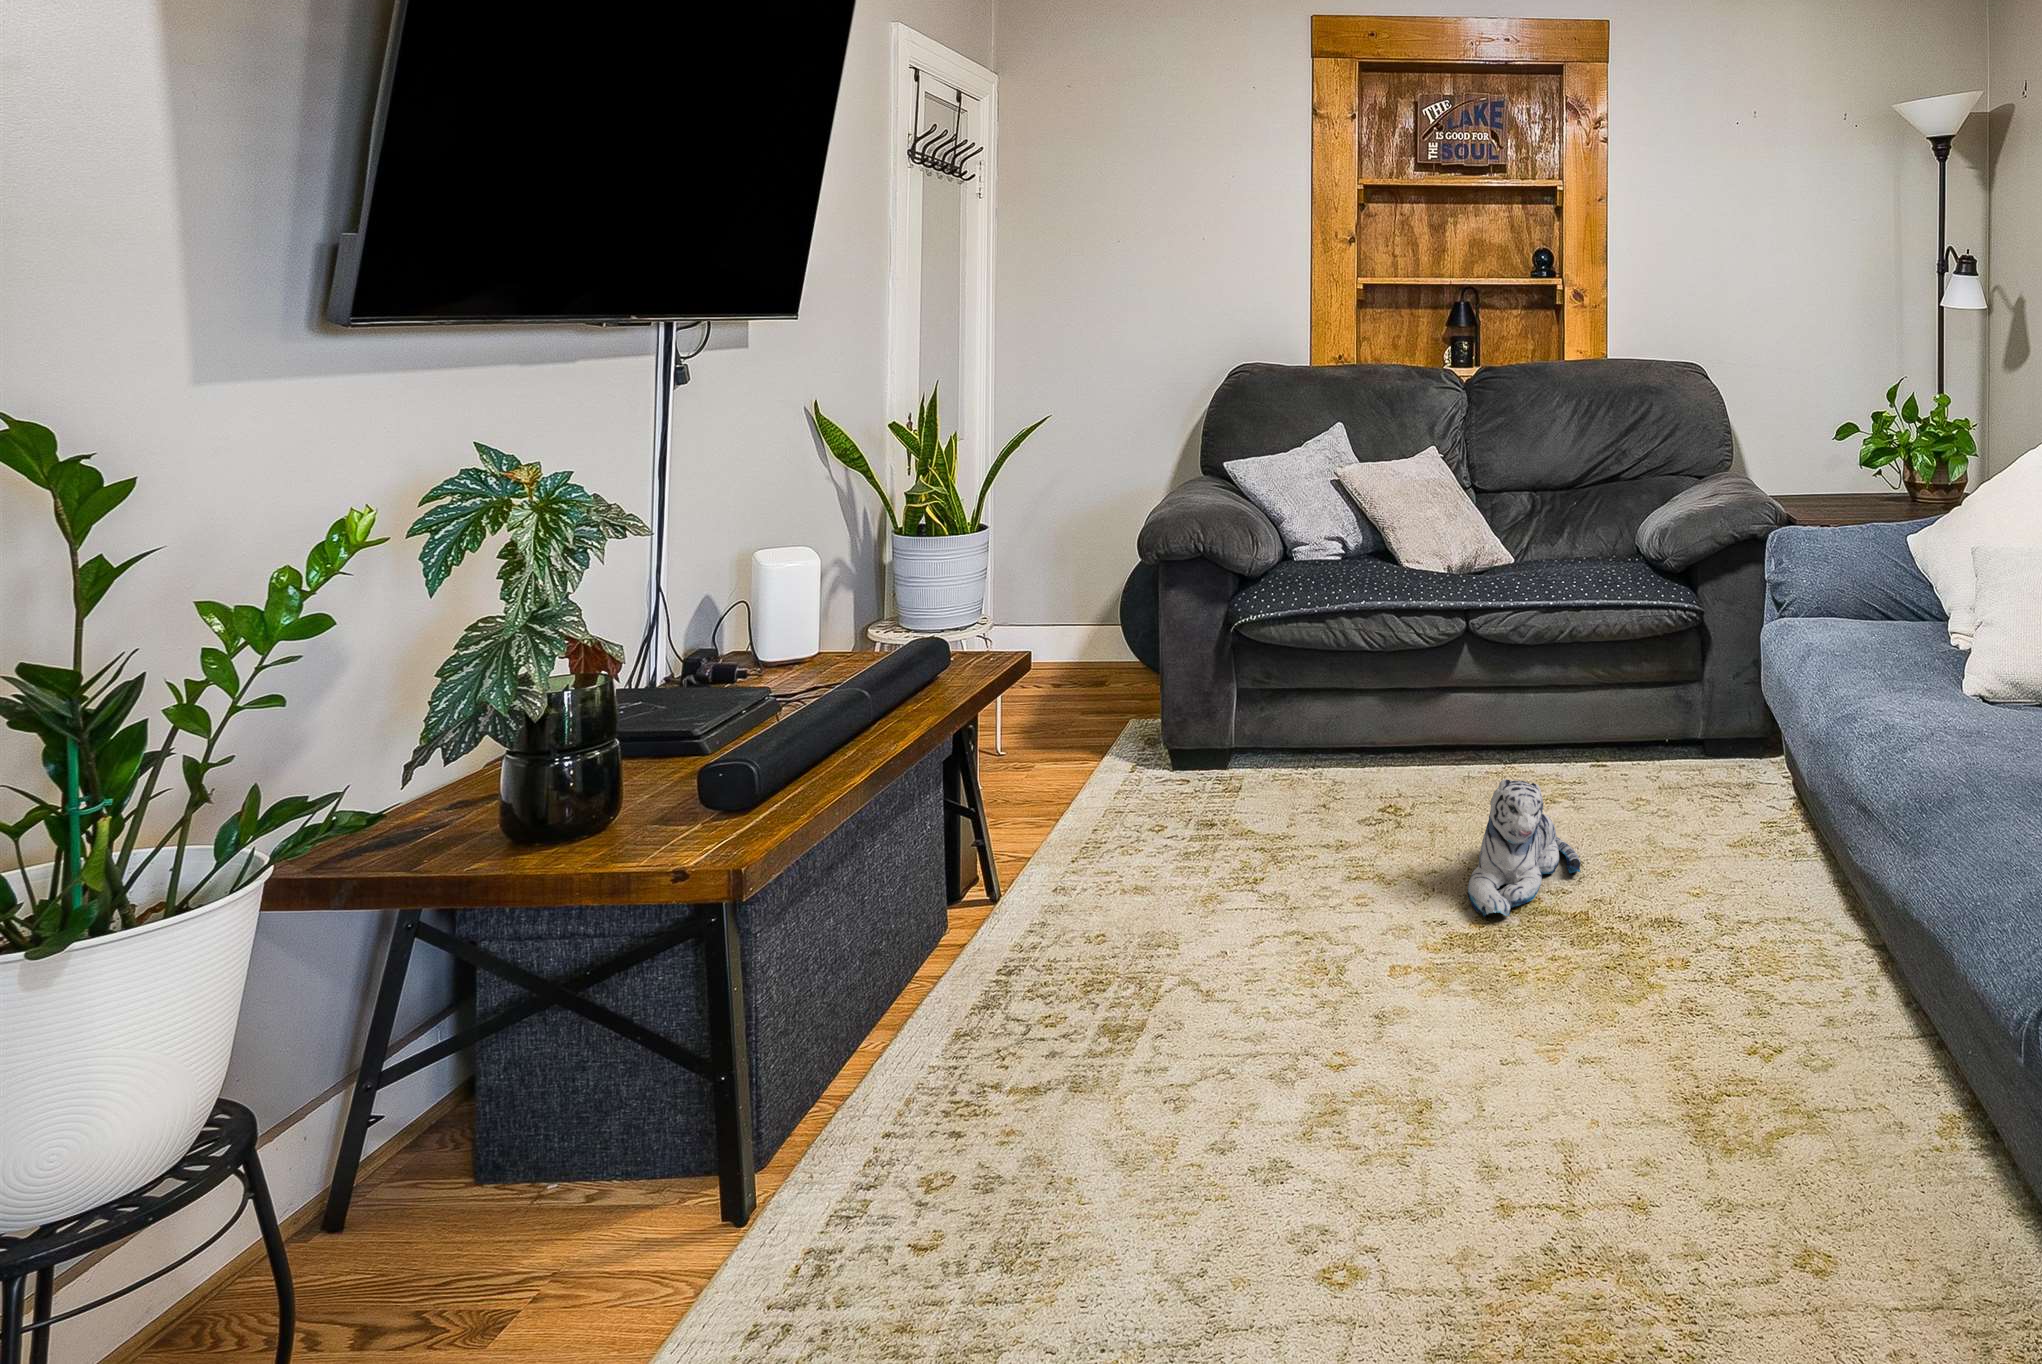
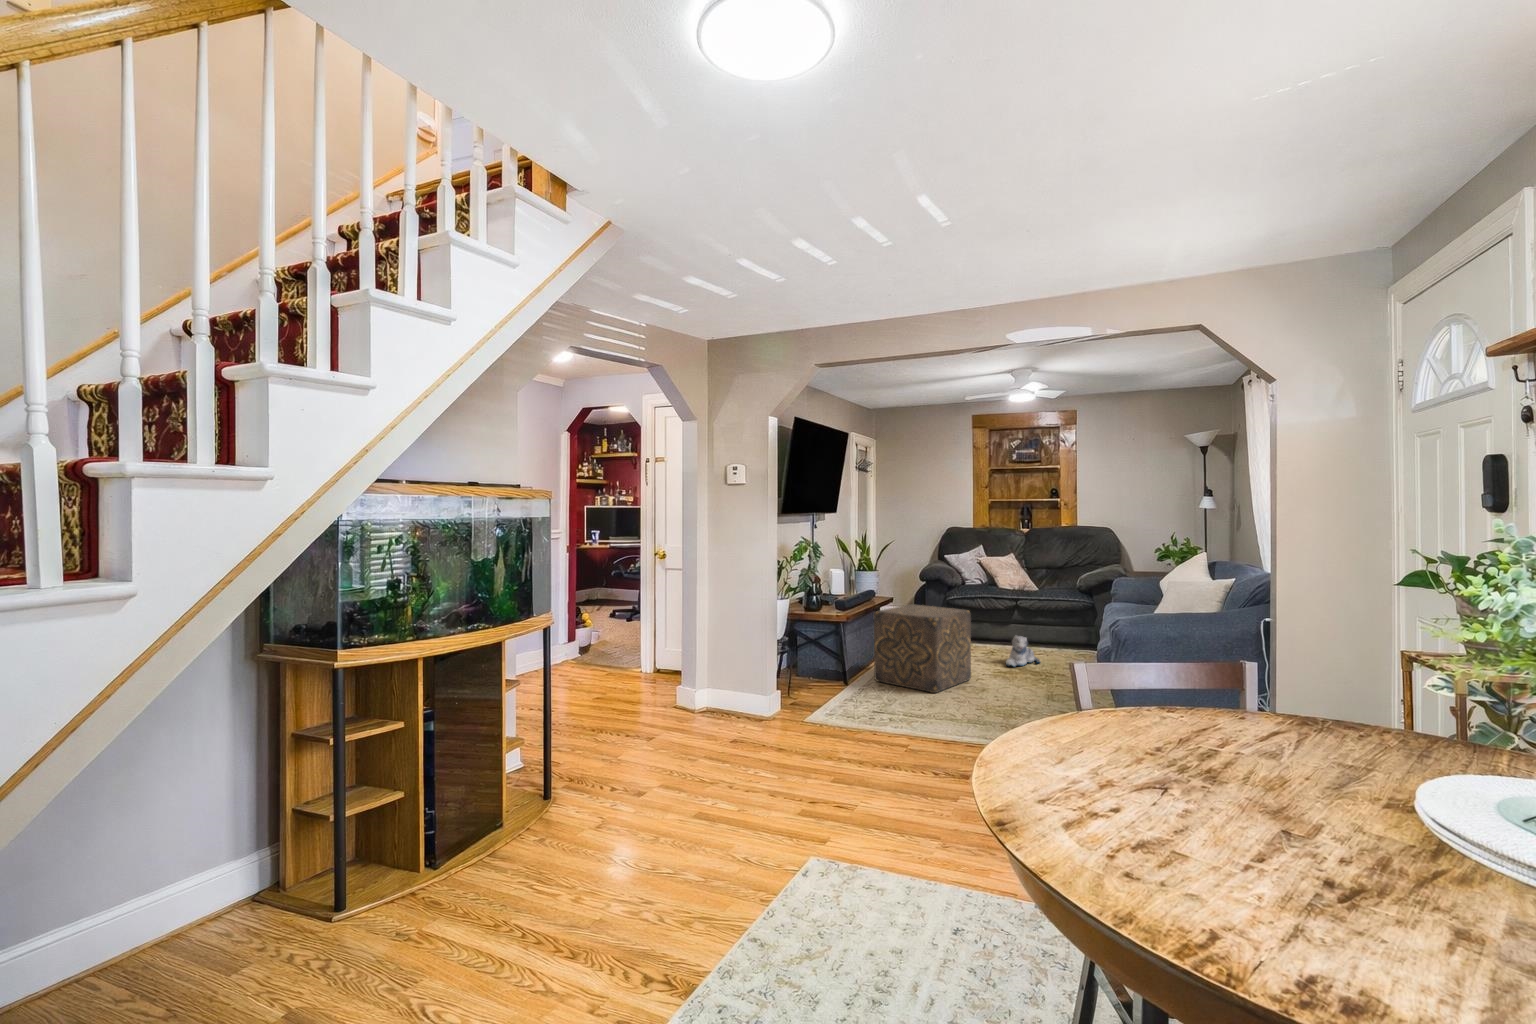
ottoman: none [882,732,1364,1264] -> present [874,604,971,693]

